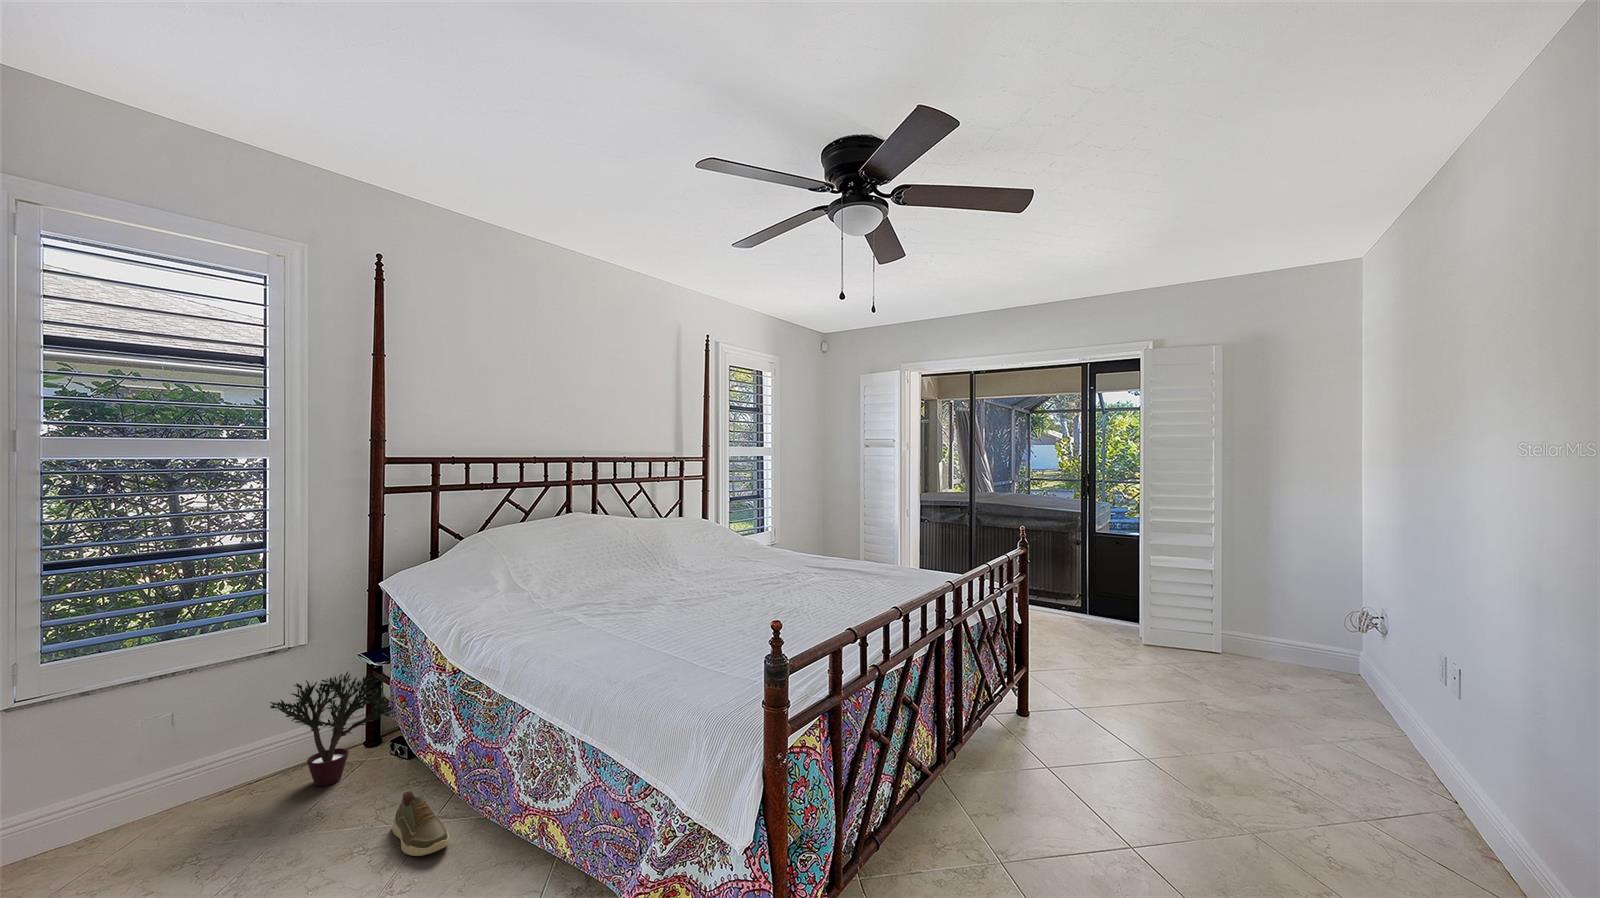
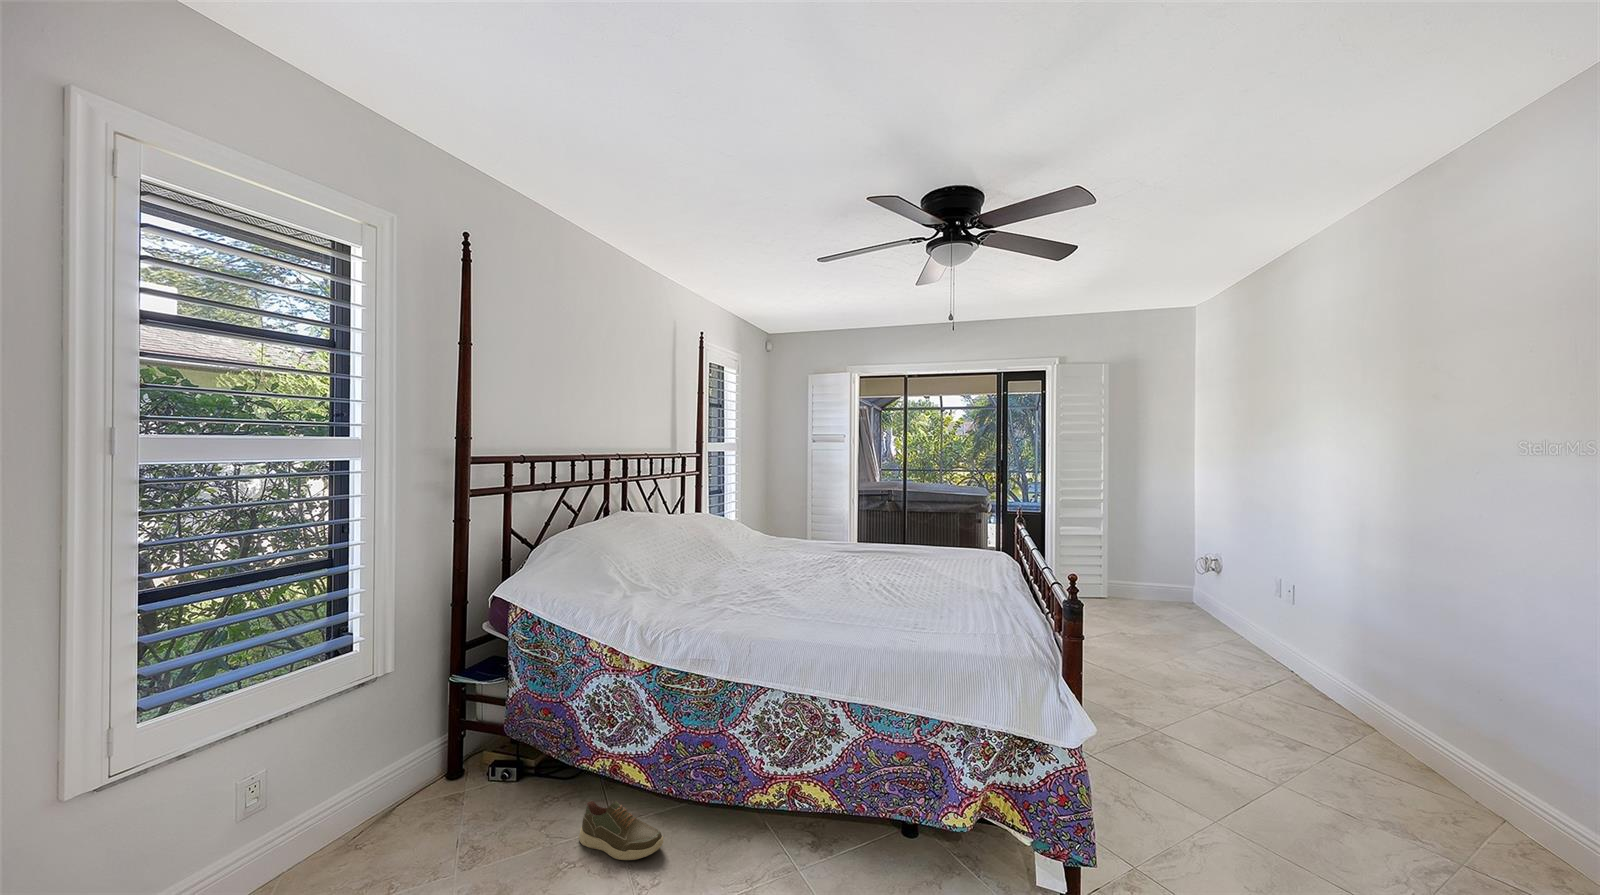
potted plant: present [270,671,394,786] -> none [385,689,526,825]

